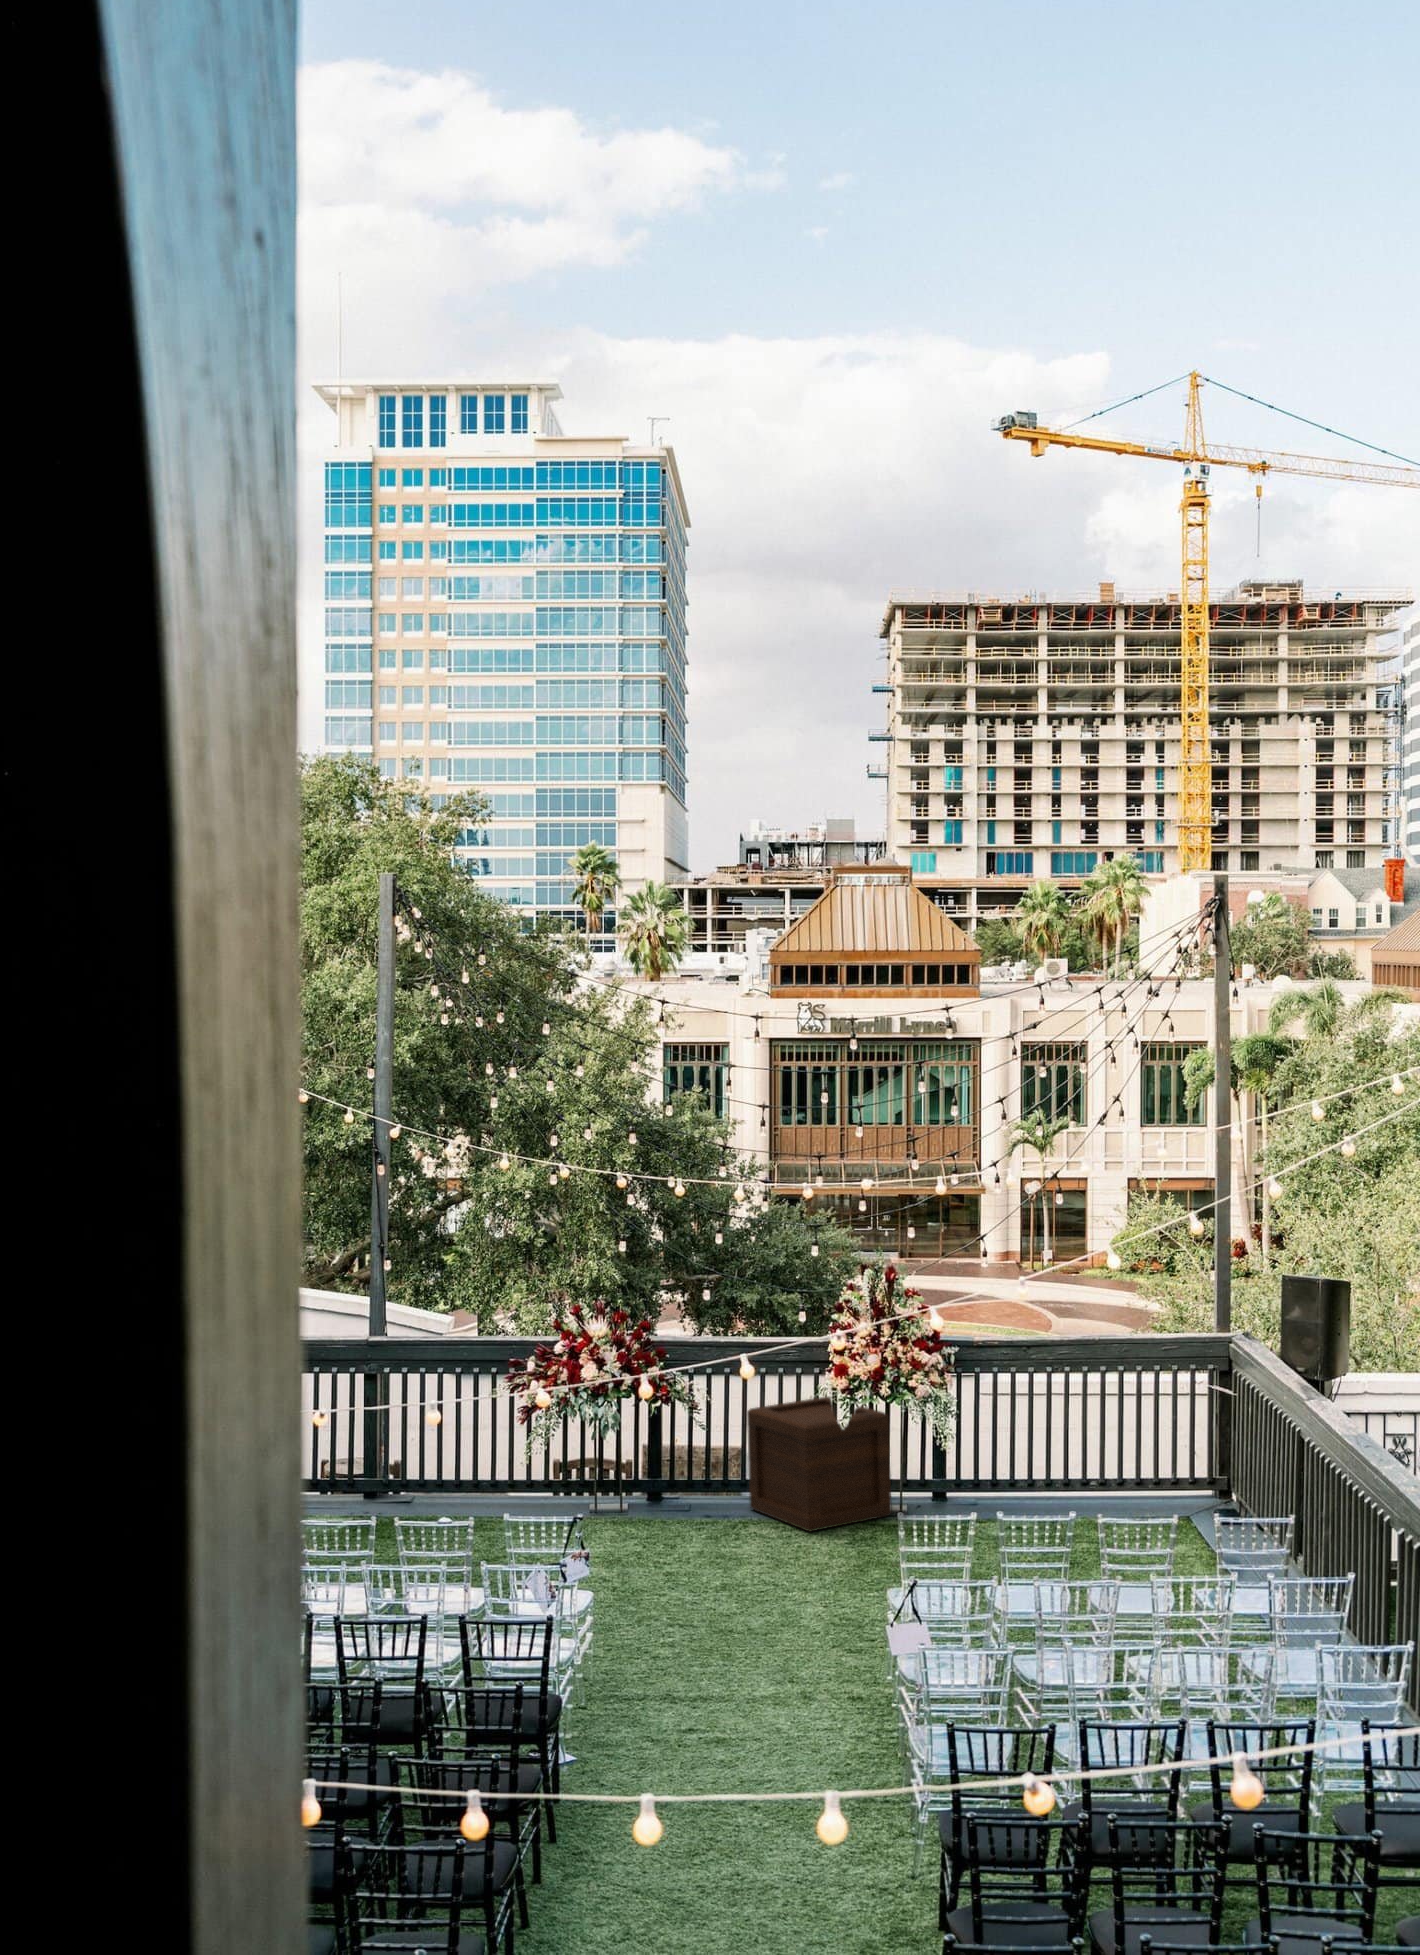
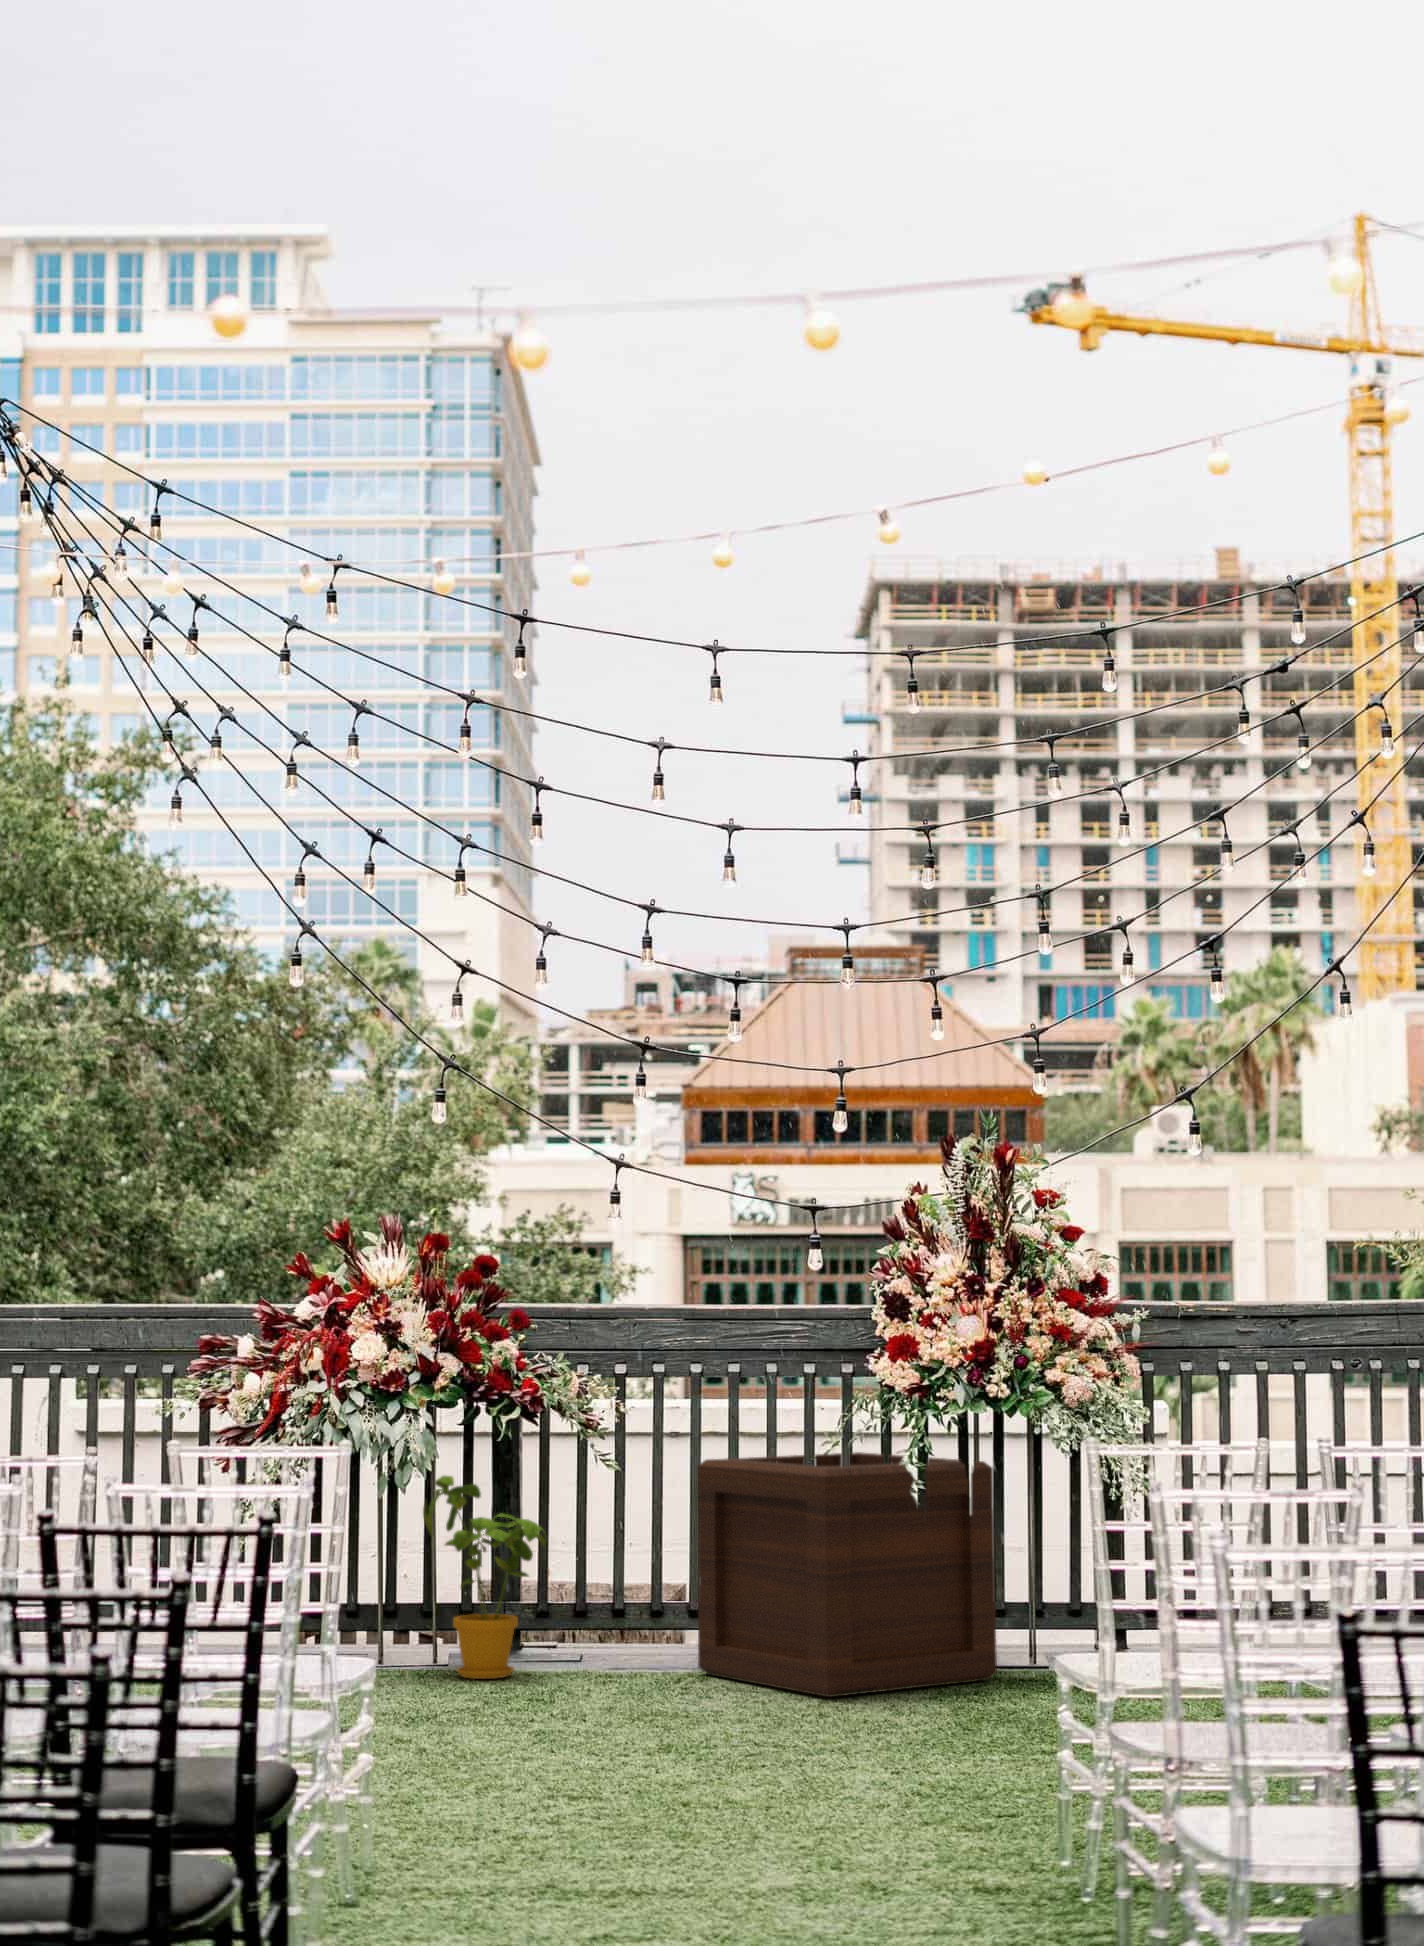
house plant: none [617,1420,677,1514] -> present [423,1476,546,1679]

